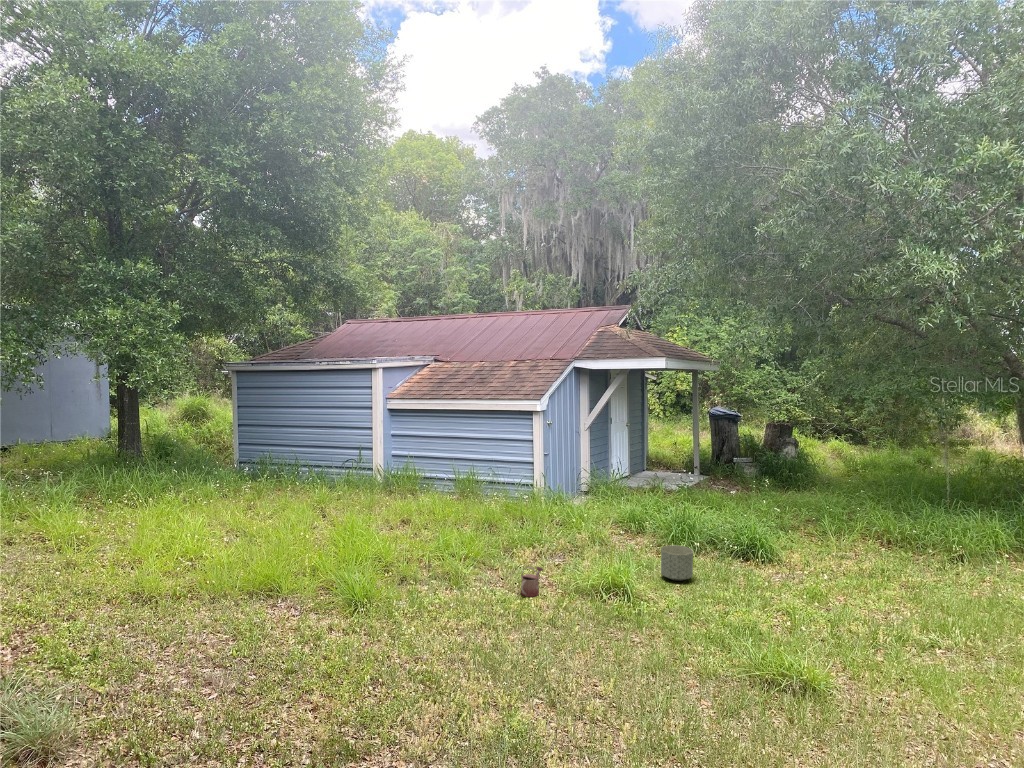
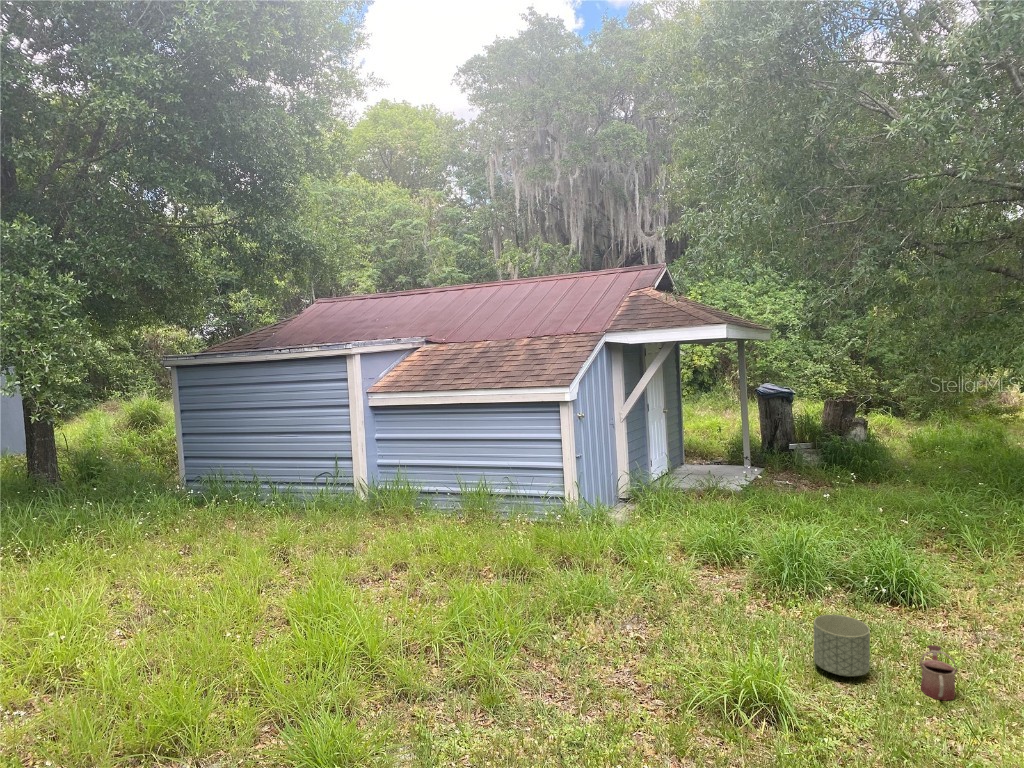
watering can: present [521,567,543,597] -> present [919,645,958,701]

